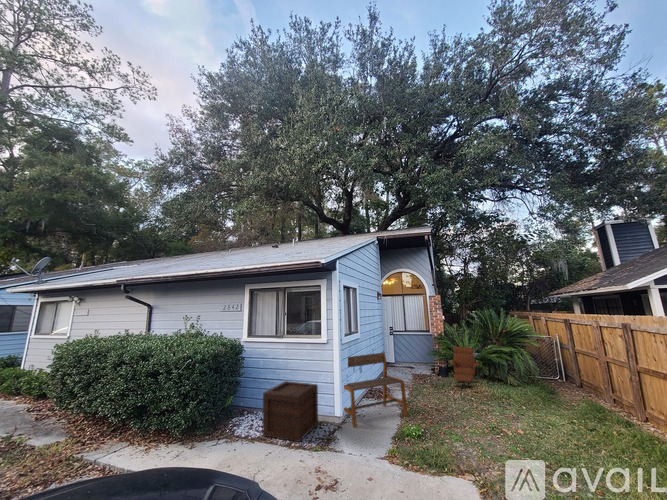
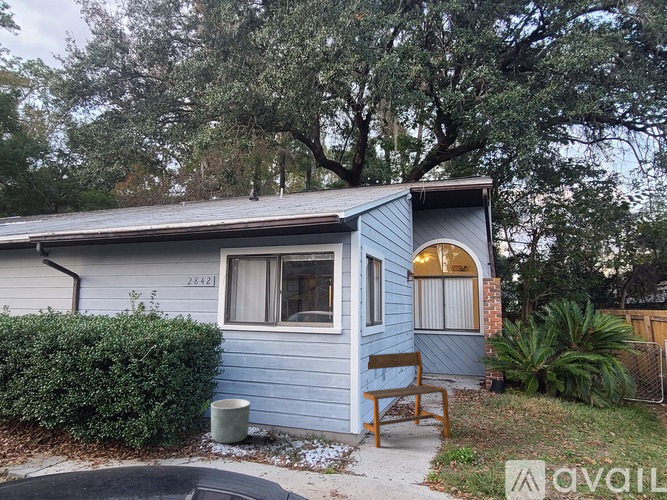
lounge chair: present [449,347,479,389] -> none [508,351,551,410]
wooden crate: present [262,381,318,442] -> none [252,385,327,462]
planter: none [236,392,264,427] -> present [211,399,250,443]

